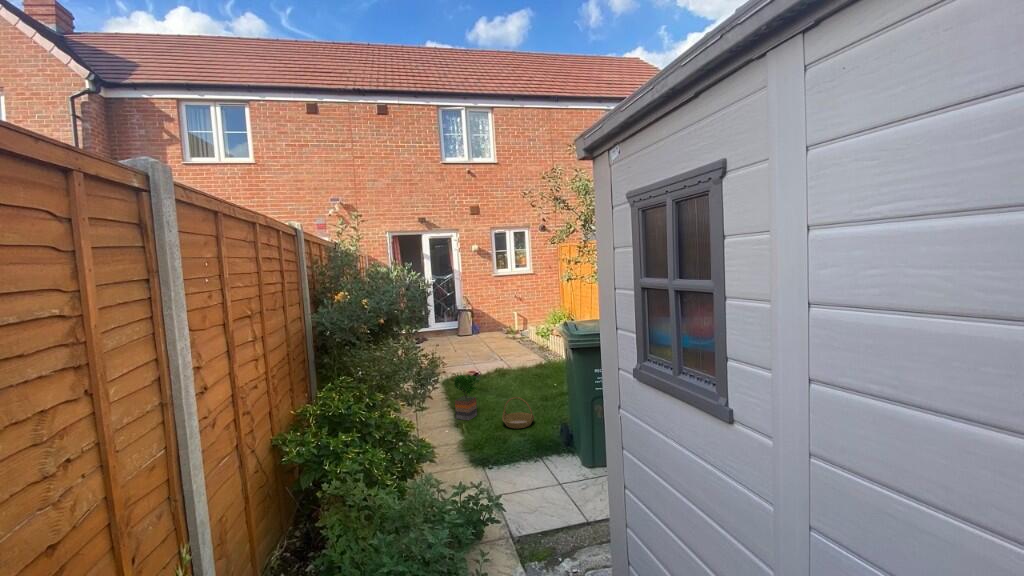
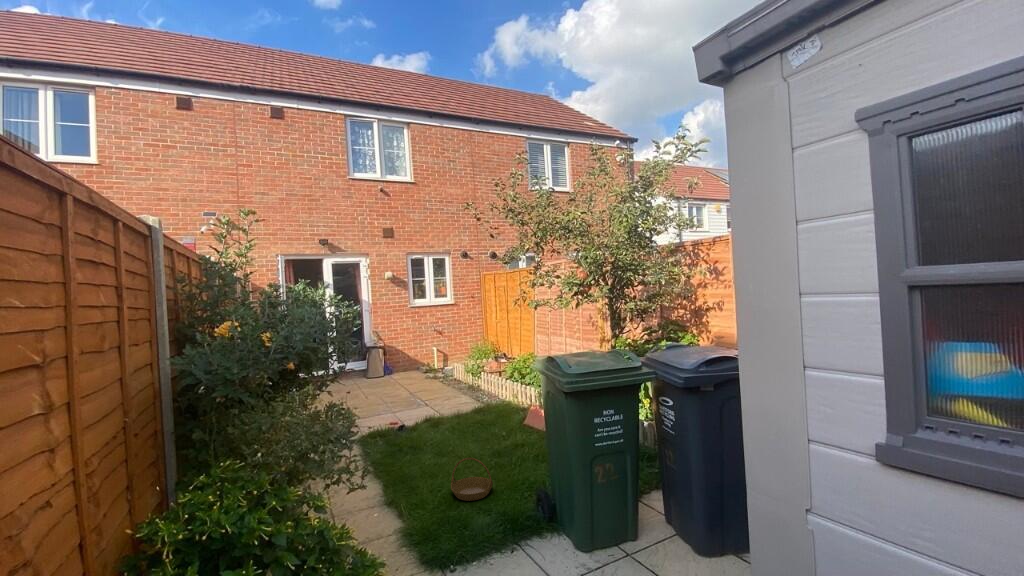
potted tree: present [454,375,480,420] -> none [380,430,417,493]

